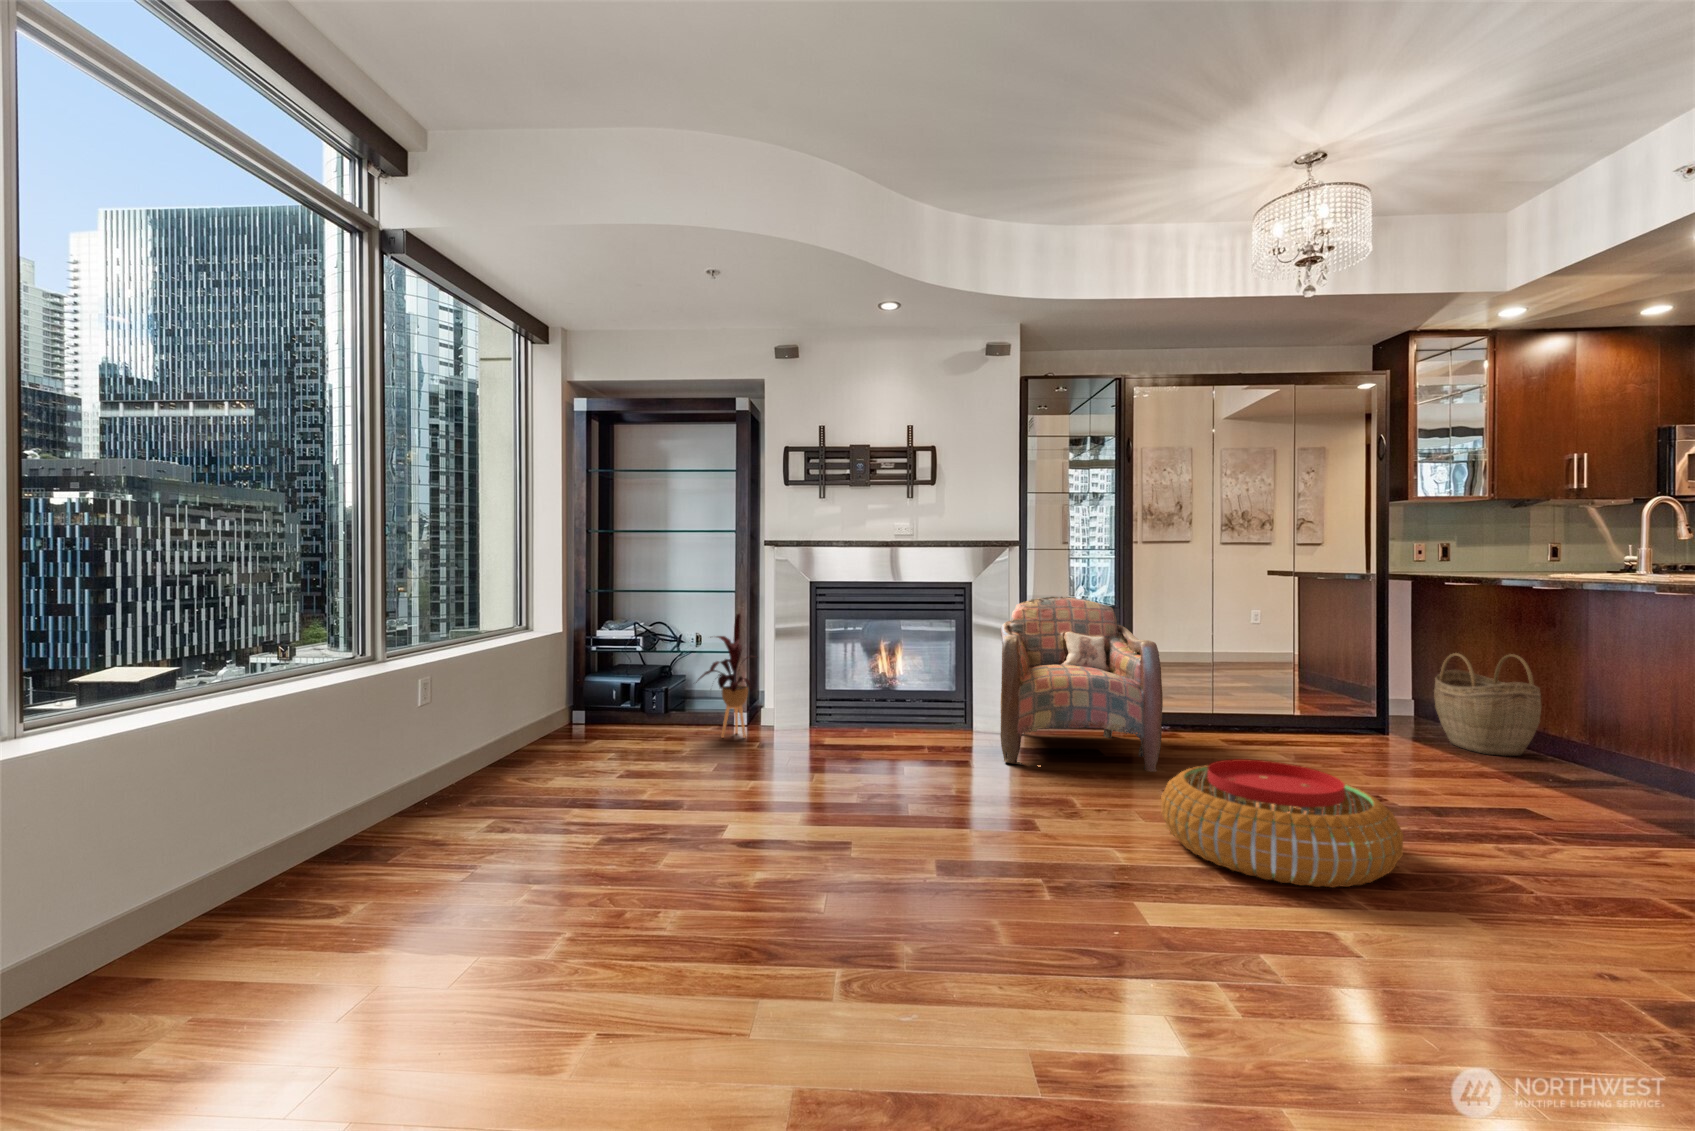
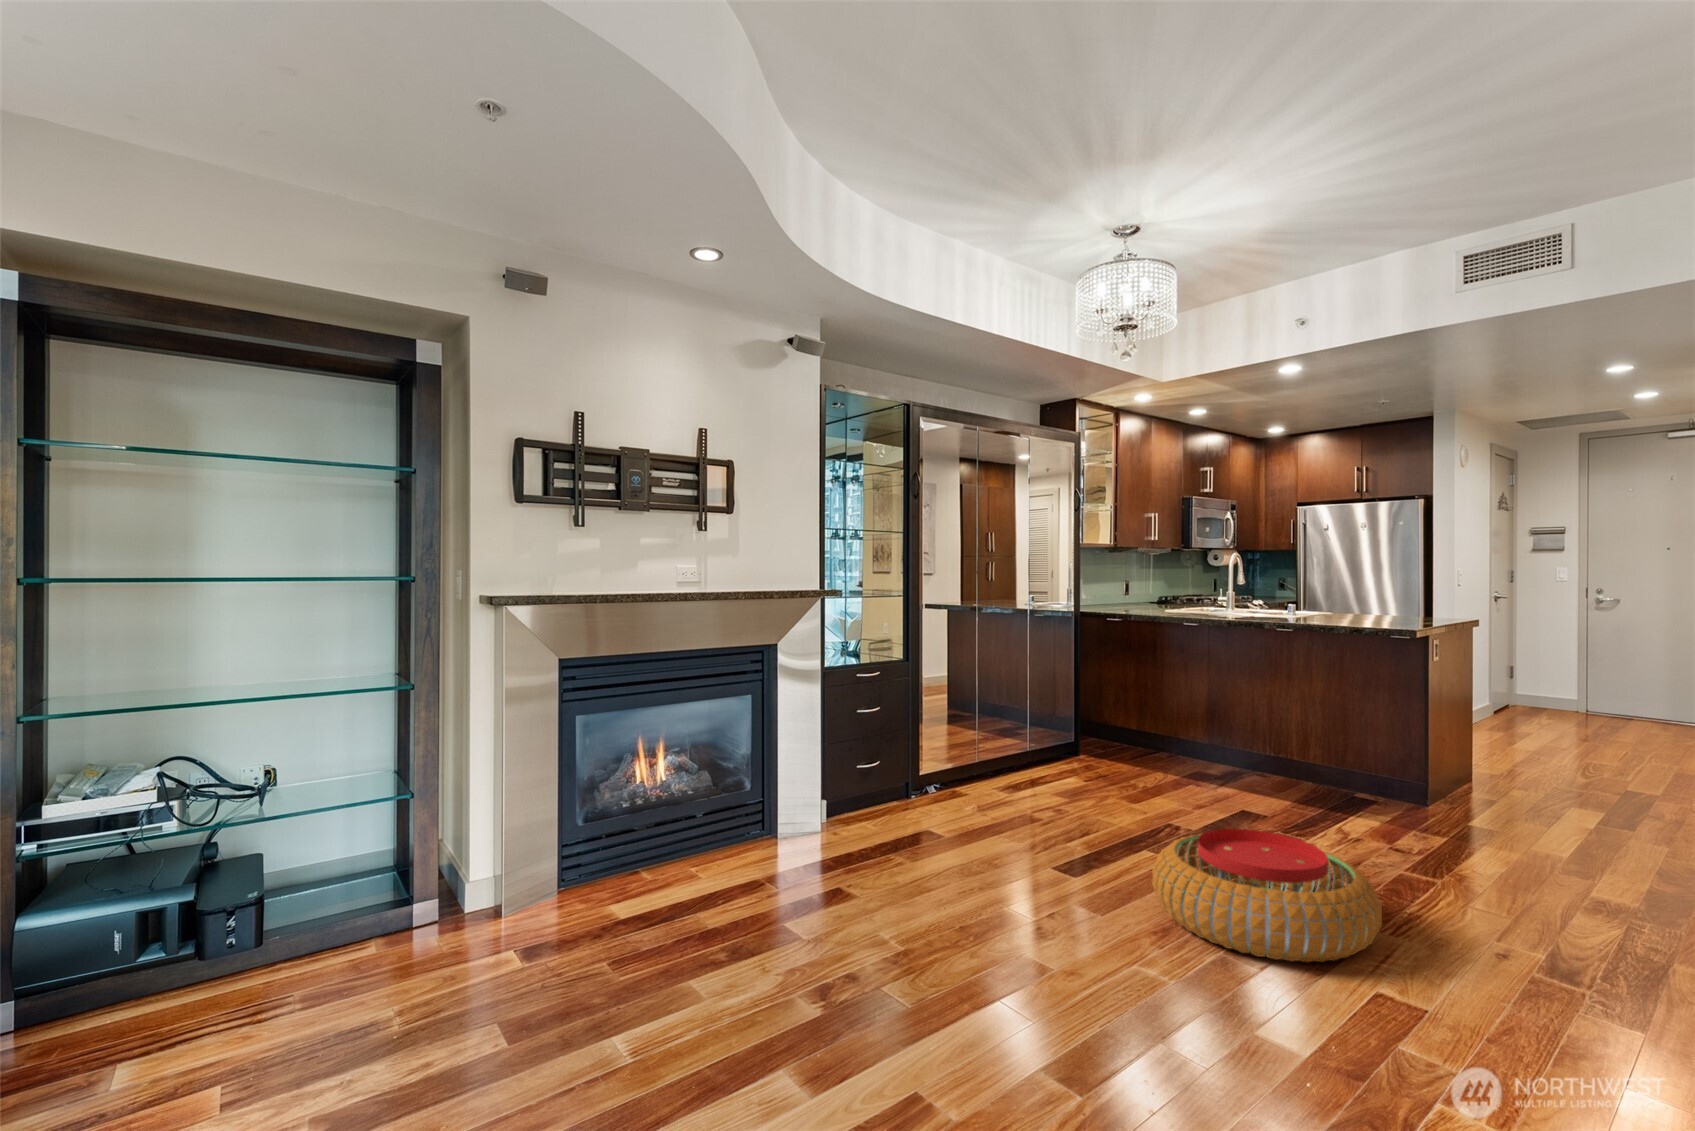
armchair: present [1000,597,1163,771] -> none [818,655,1035,882]
house plant: present [696,613,752,738] -> none [390,732,511,963]
woven basket: present [1434,653,1541,756] -> none [1117,678,1193,764]

